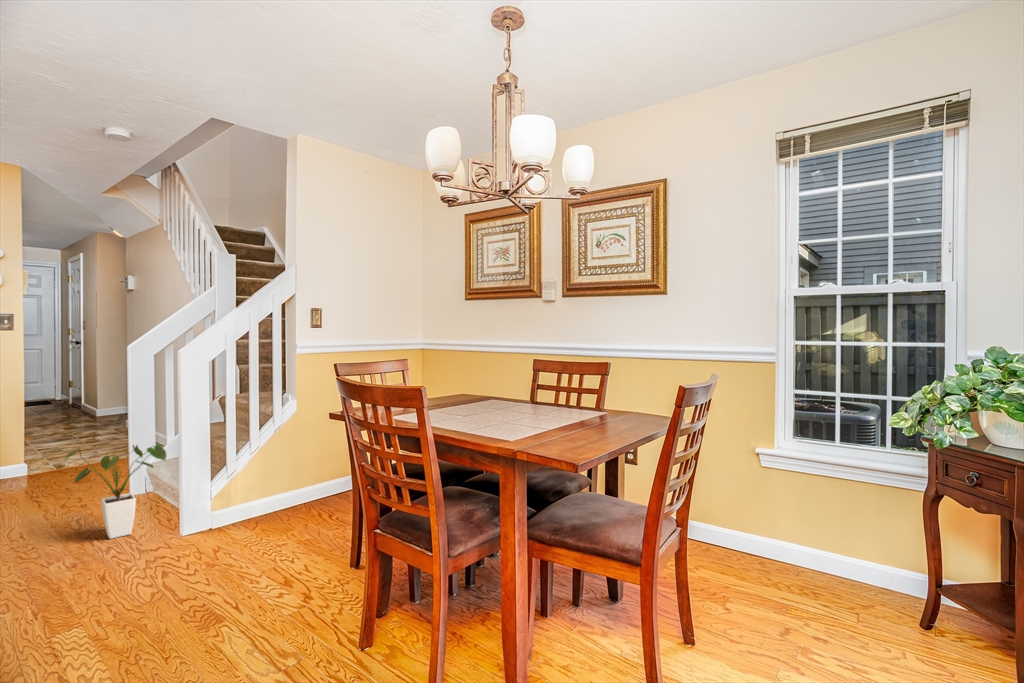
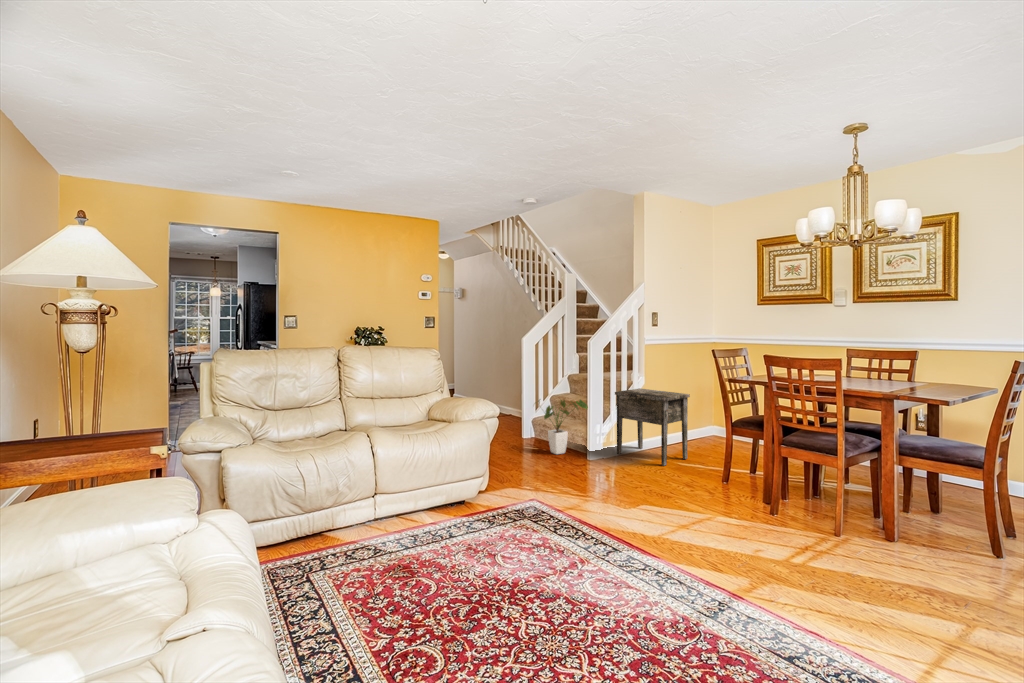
side table: none [223,420,334,548] -> present [615,388,690,466]

